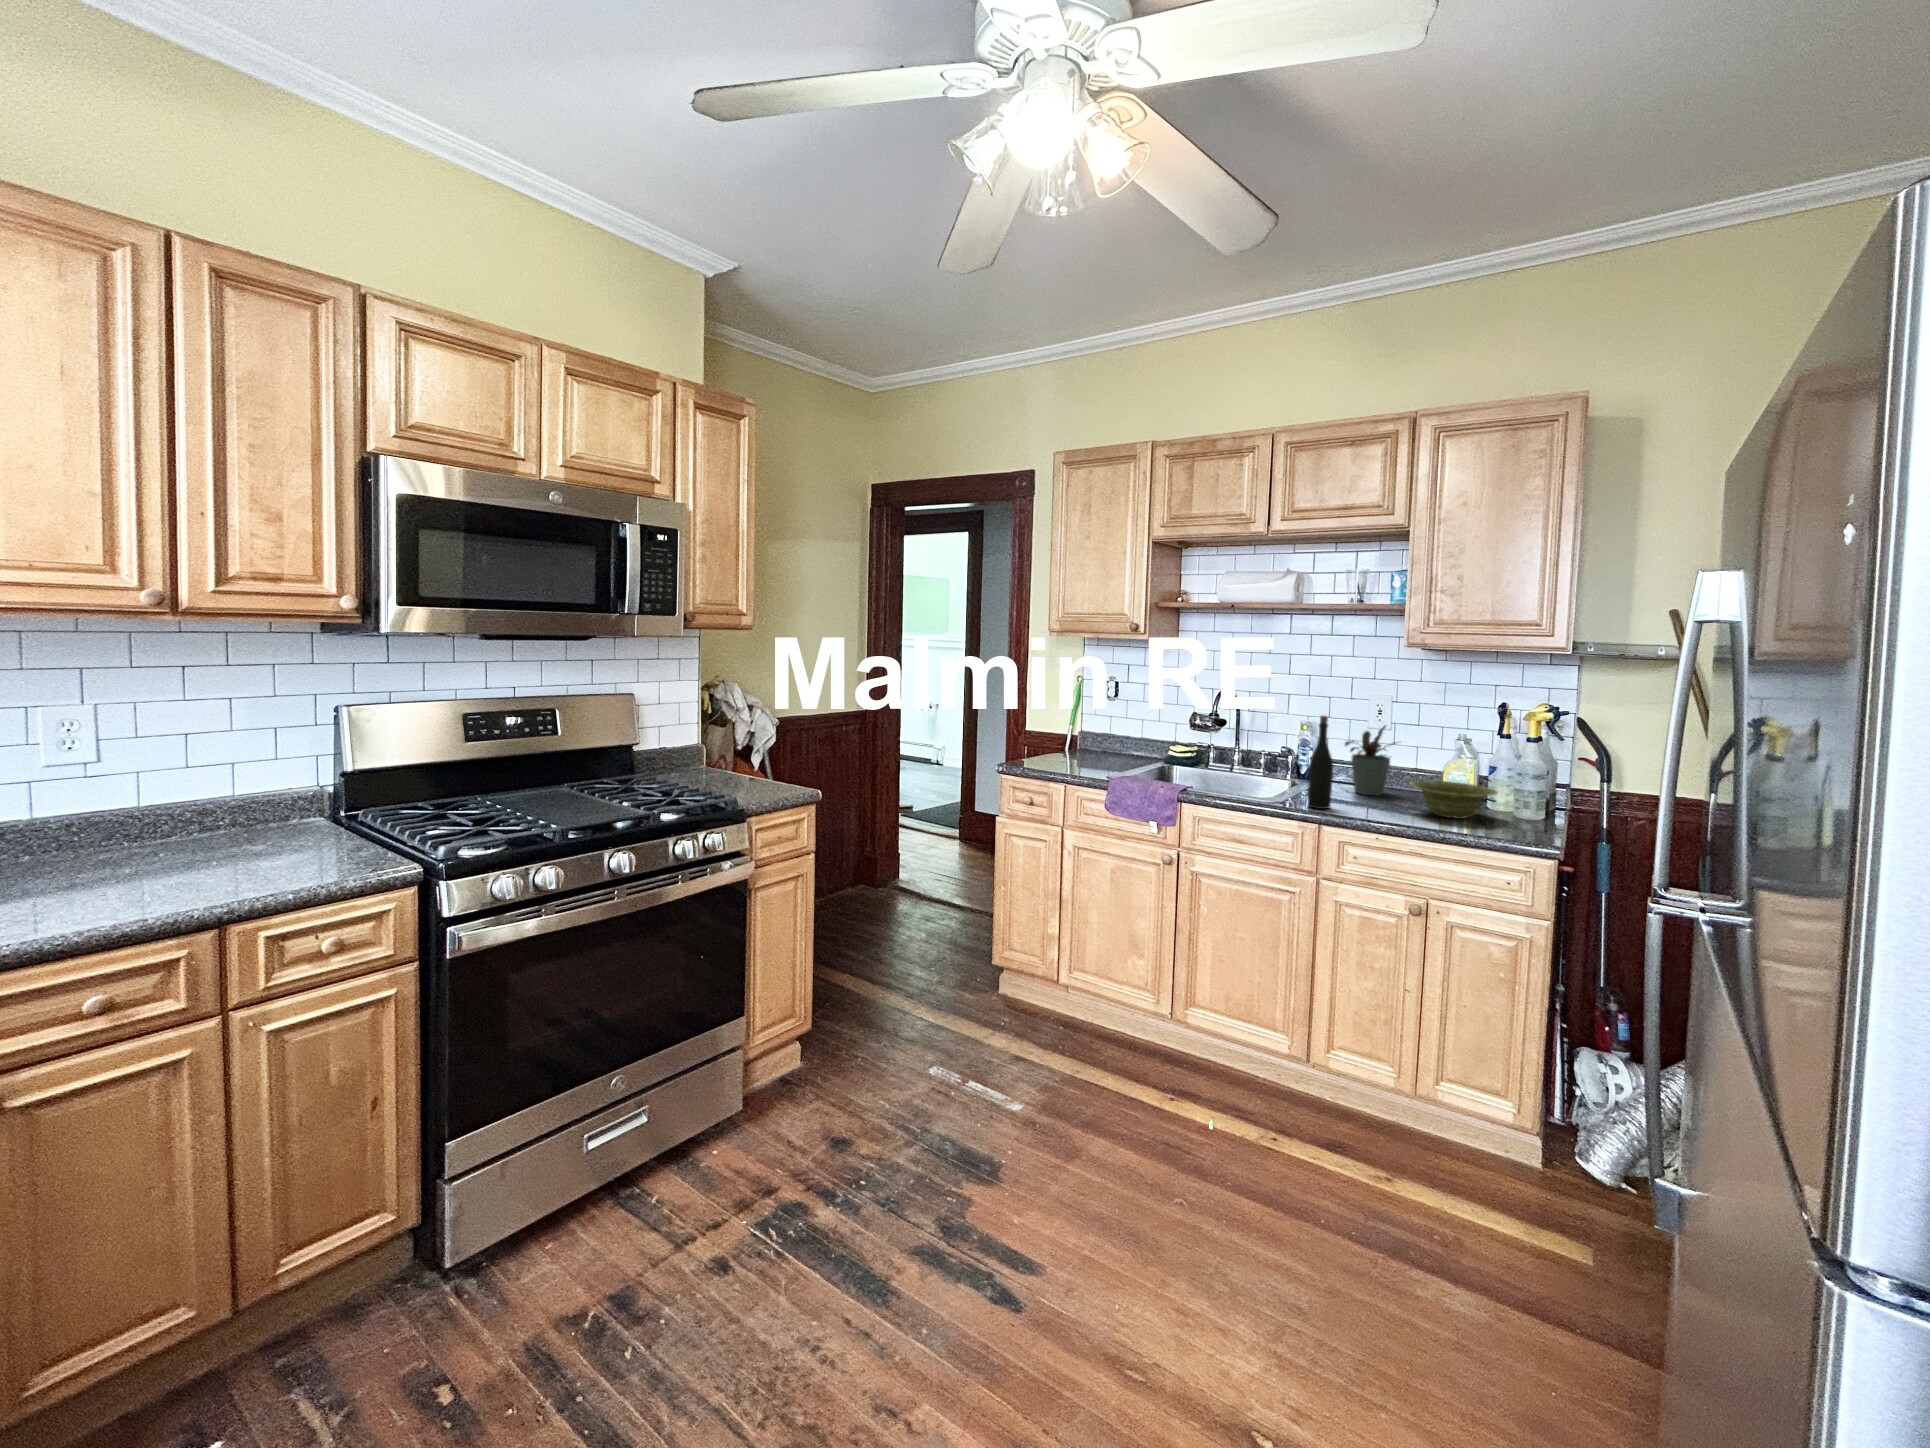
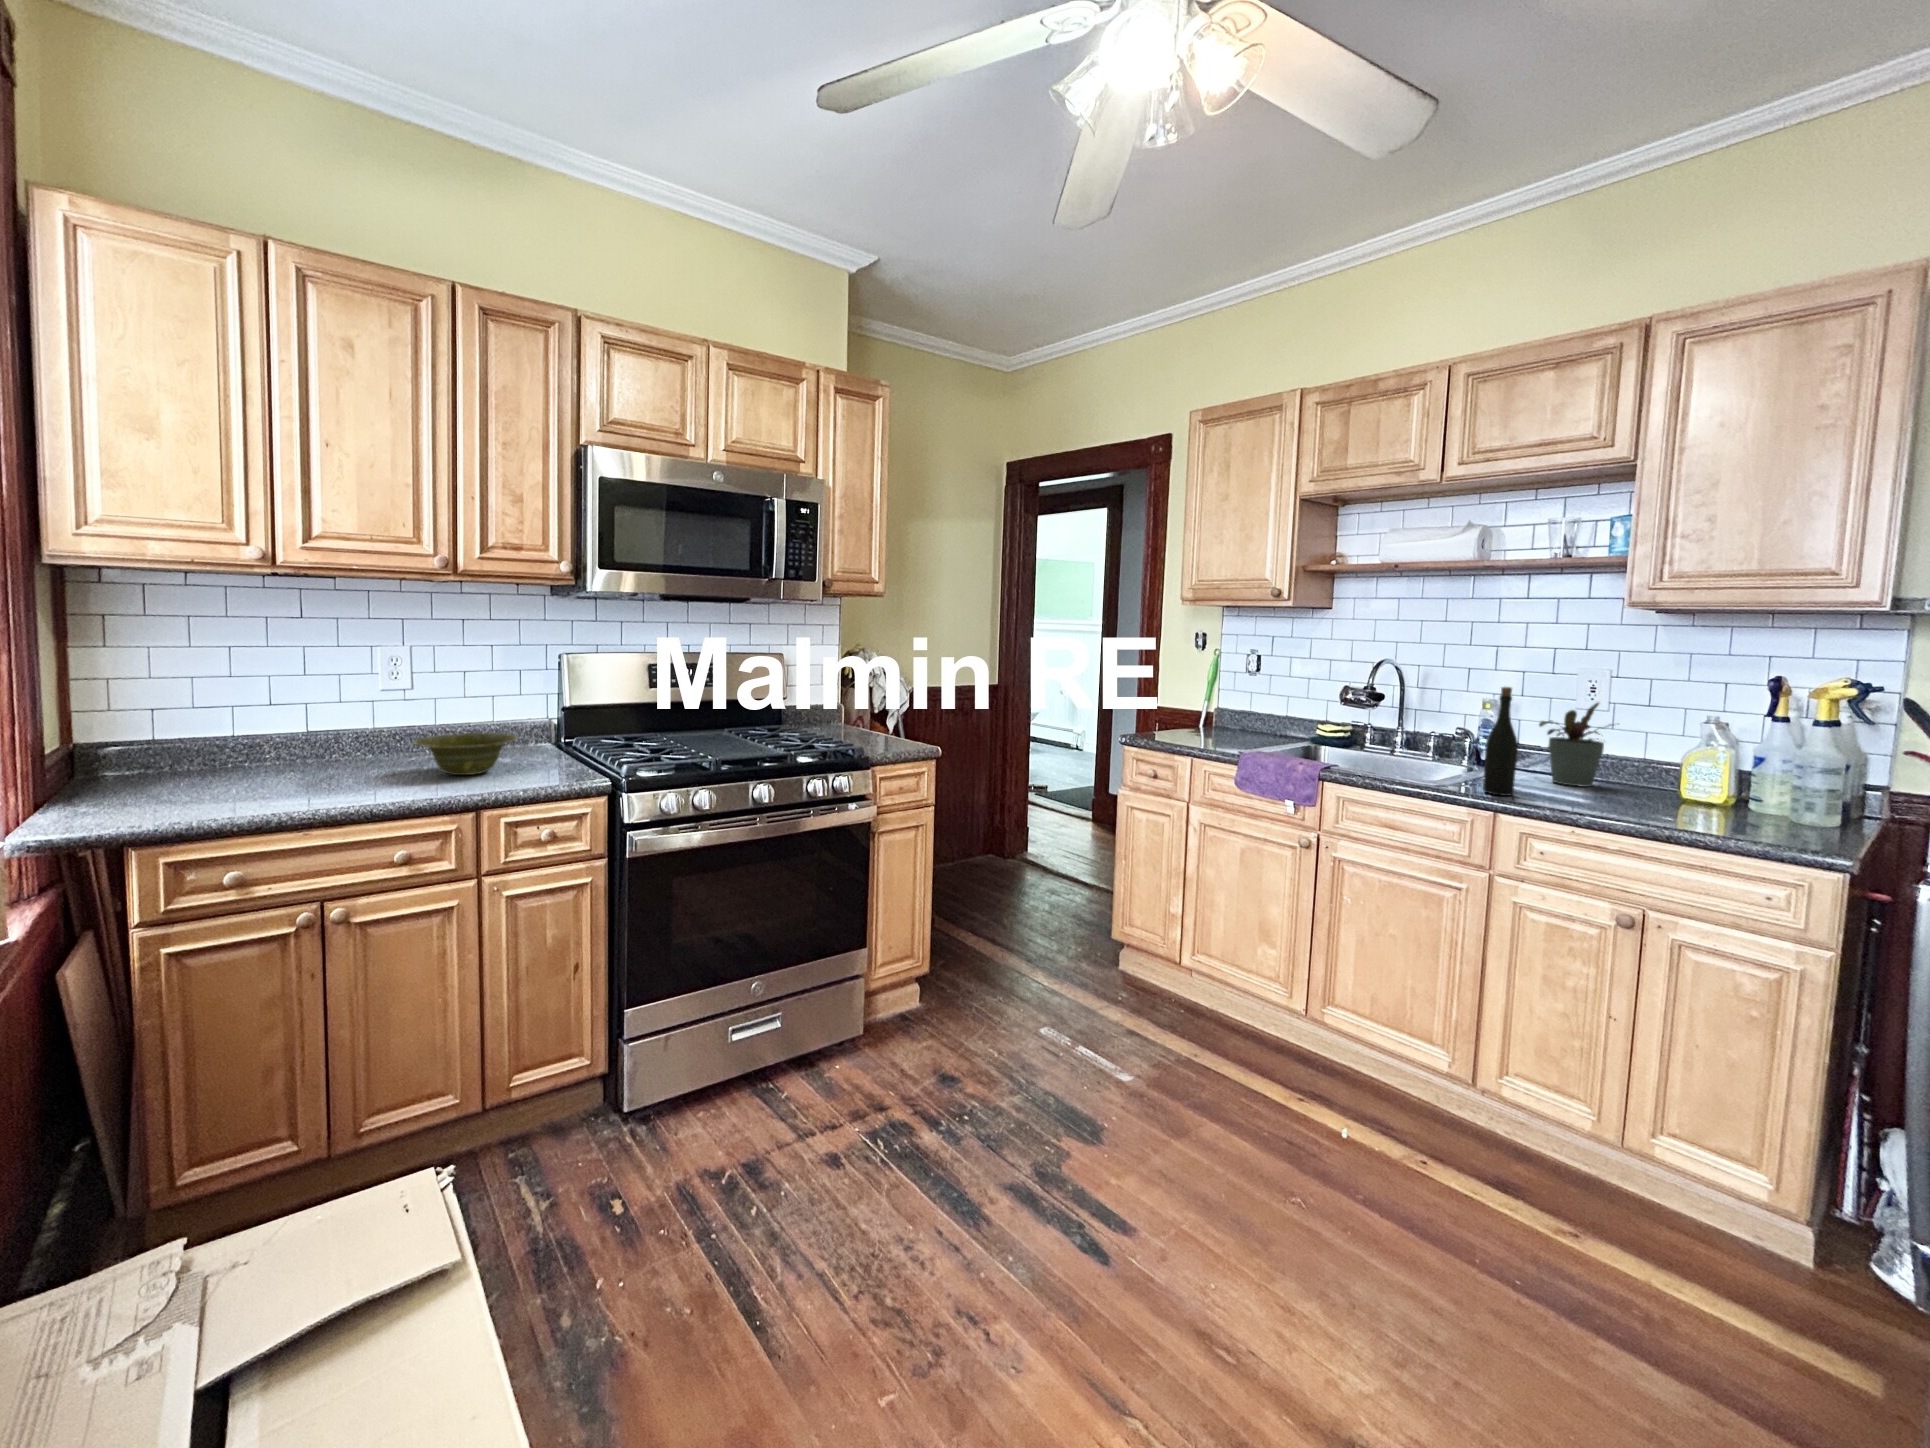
dish: present [1410,780,1498,819] -> present [413,733,517,775]

